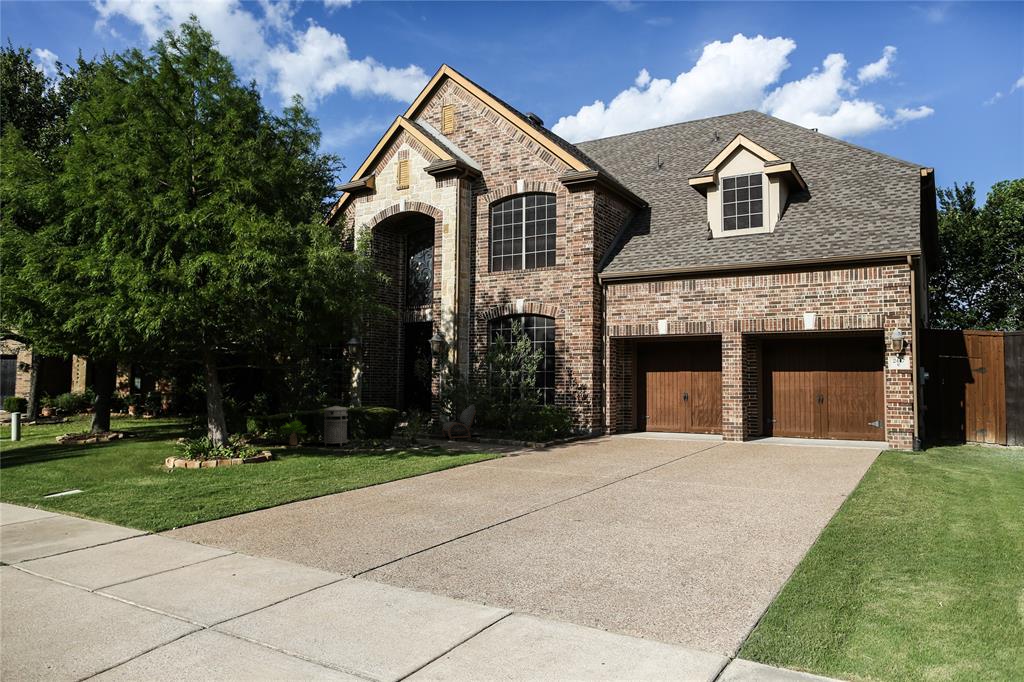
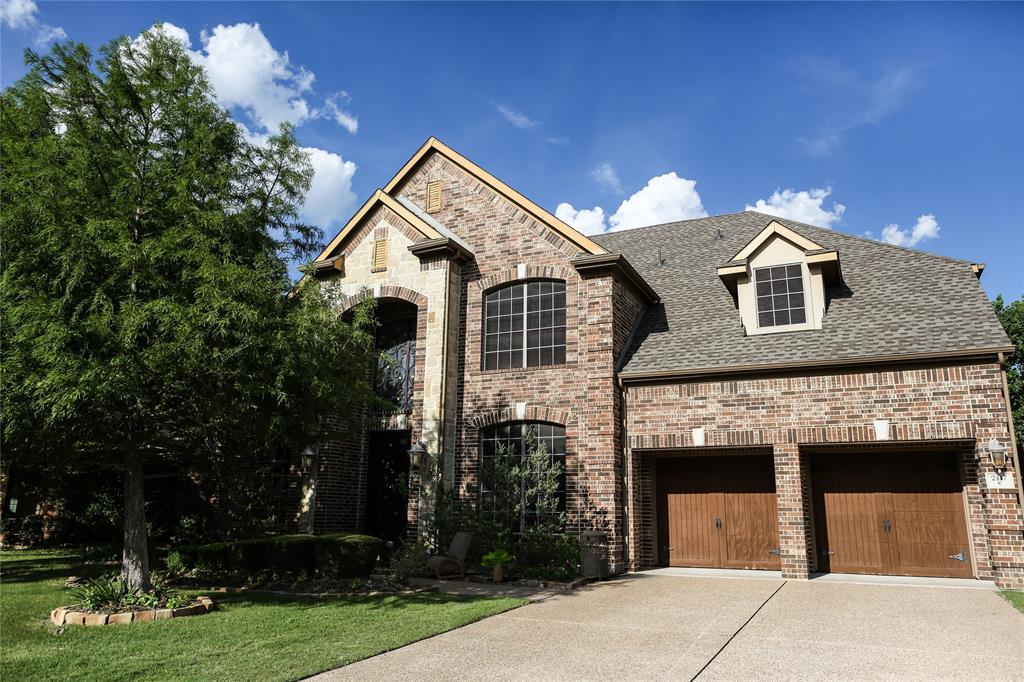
trash can: present [324,406,348,446] -> present [580,530,610,581]
potted plant: present [281,421,305,445] -> present [482,551,513,581]

